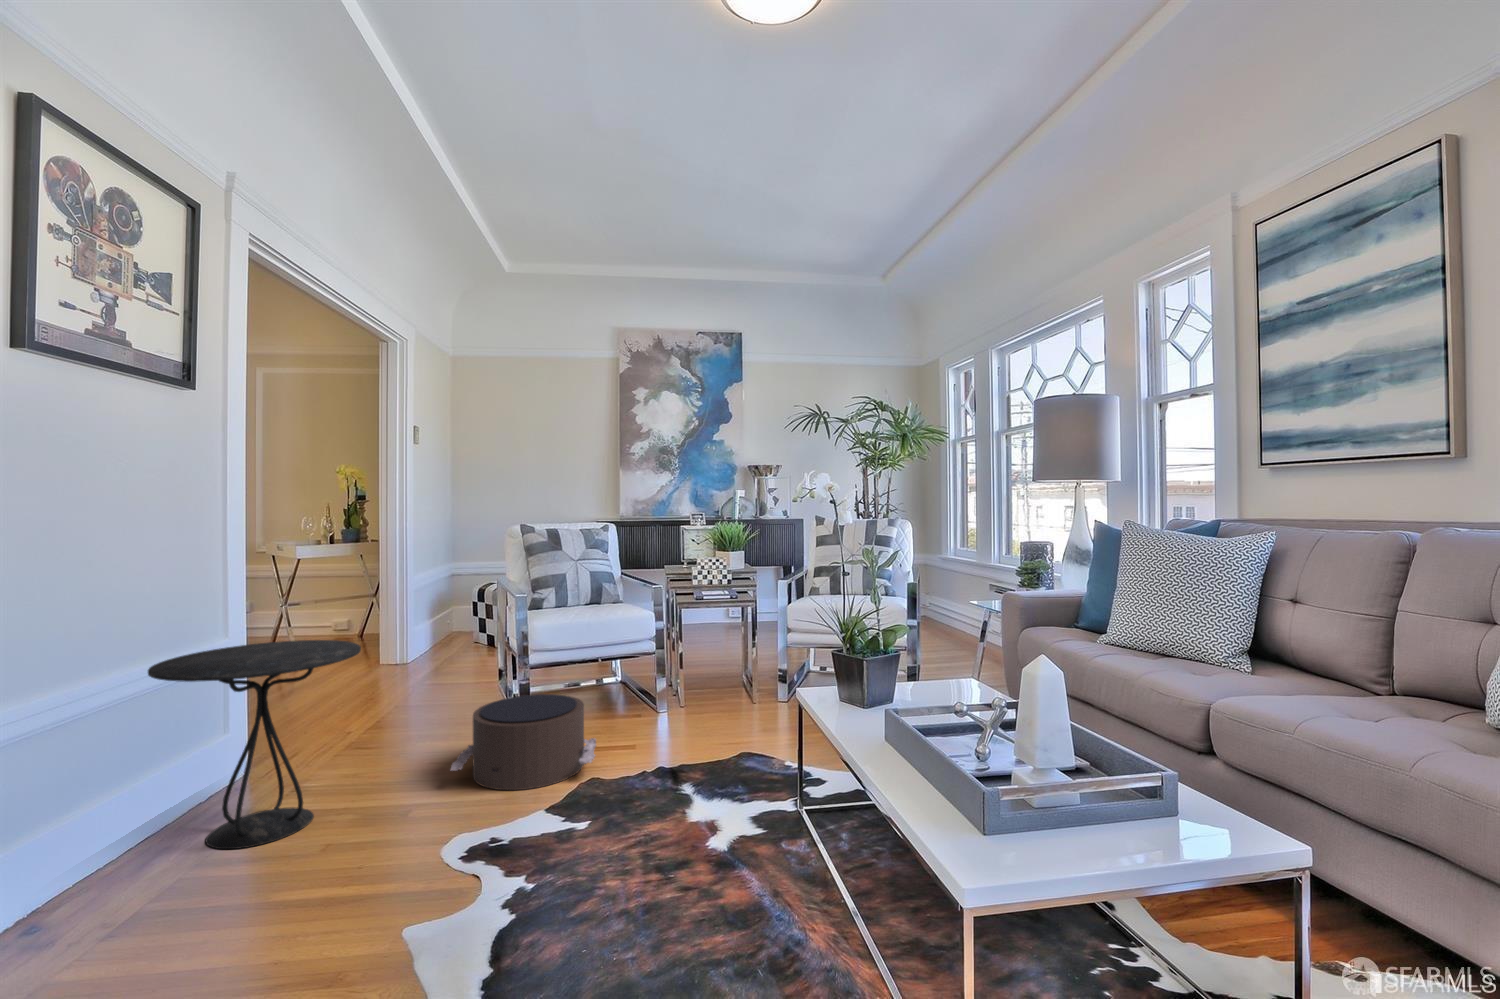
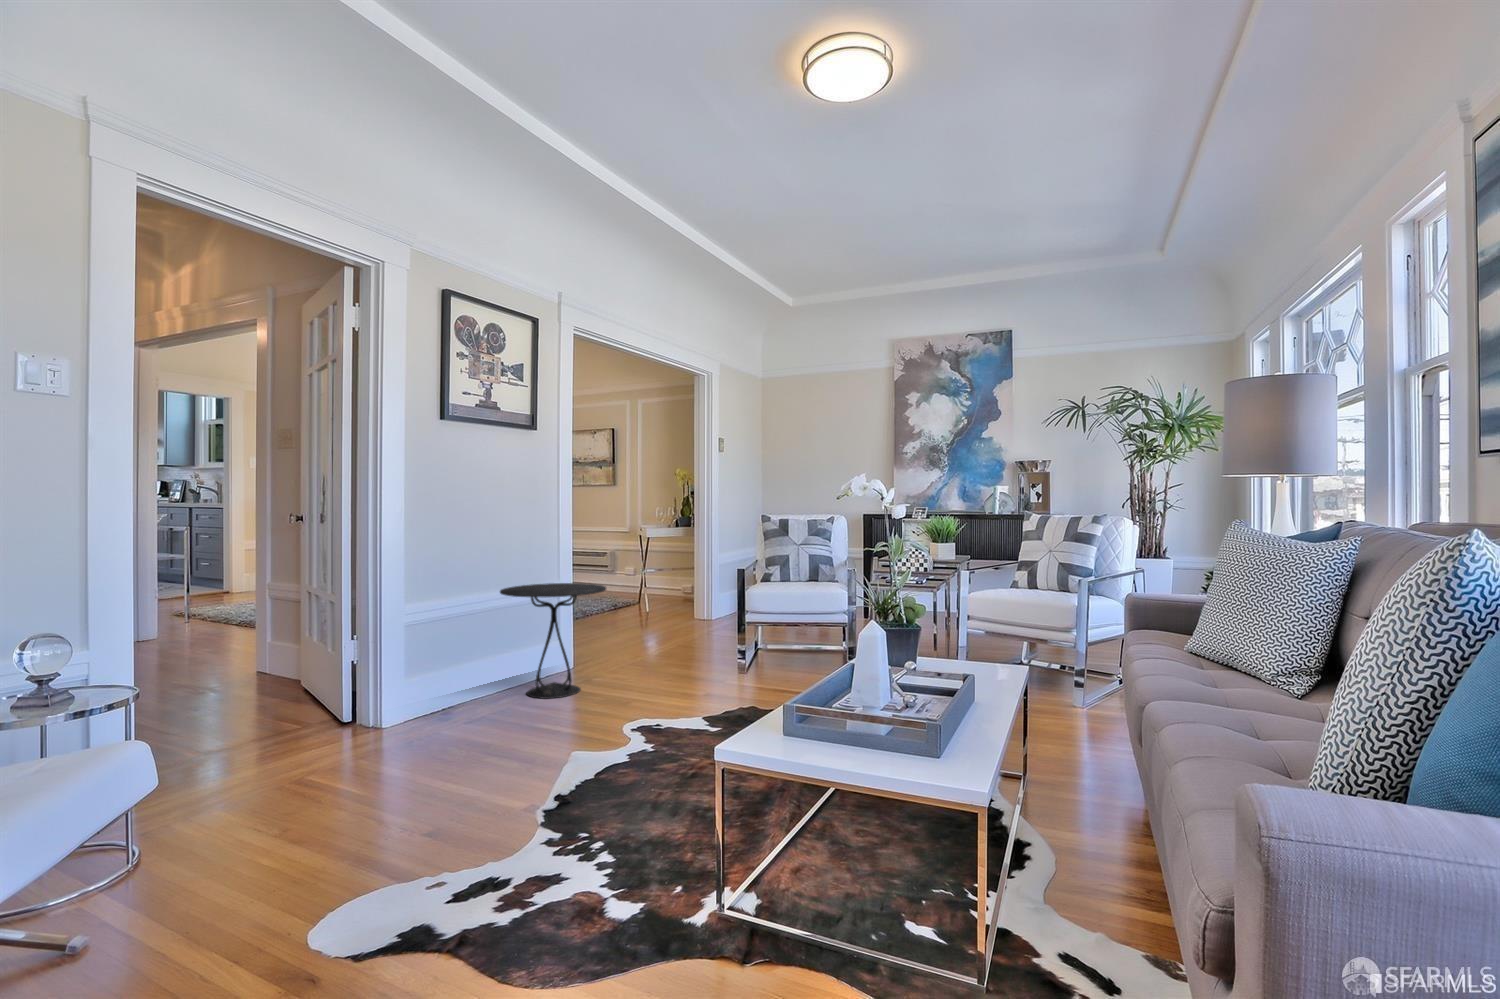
pouf: present [450,694,596,790] -> none [655,640,760,703]

